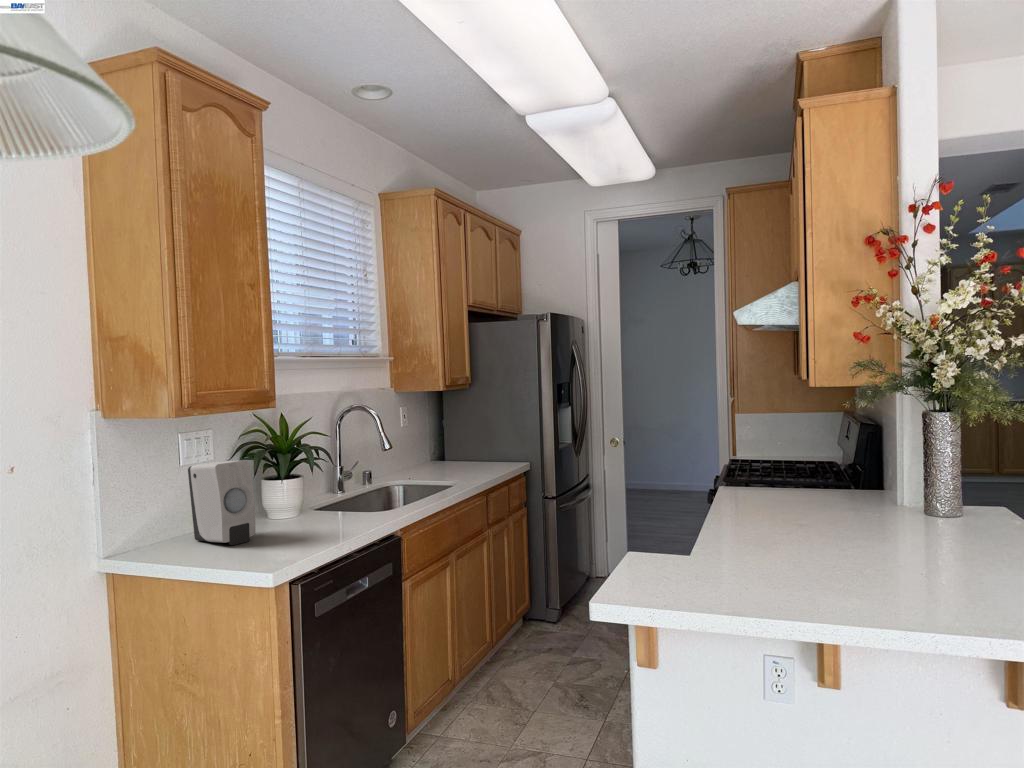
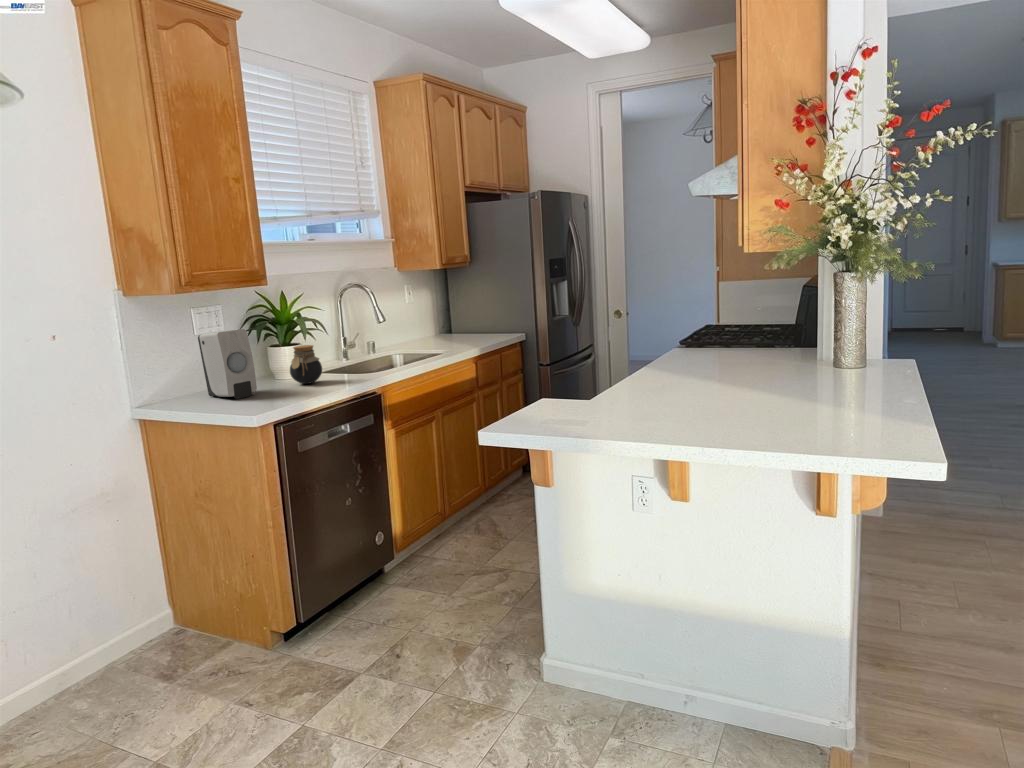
jar: none [292,479,330,525] -> present [290,345,322,384]

